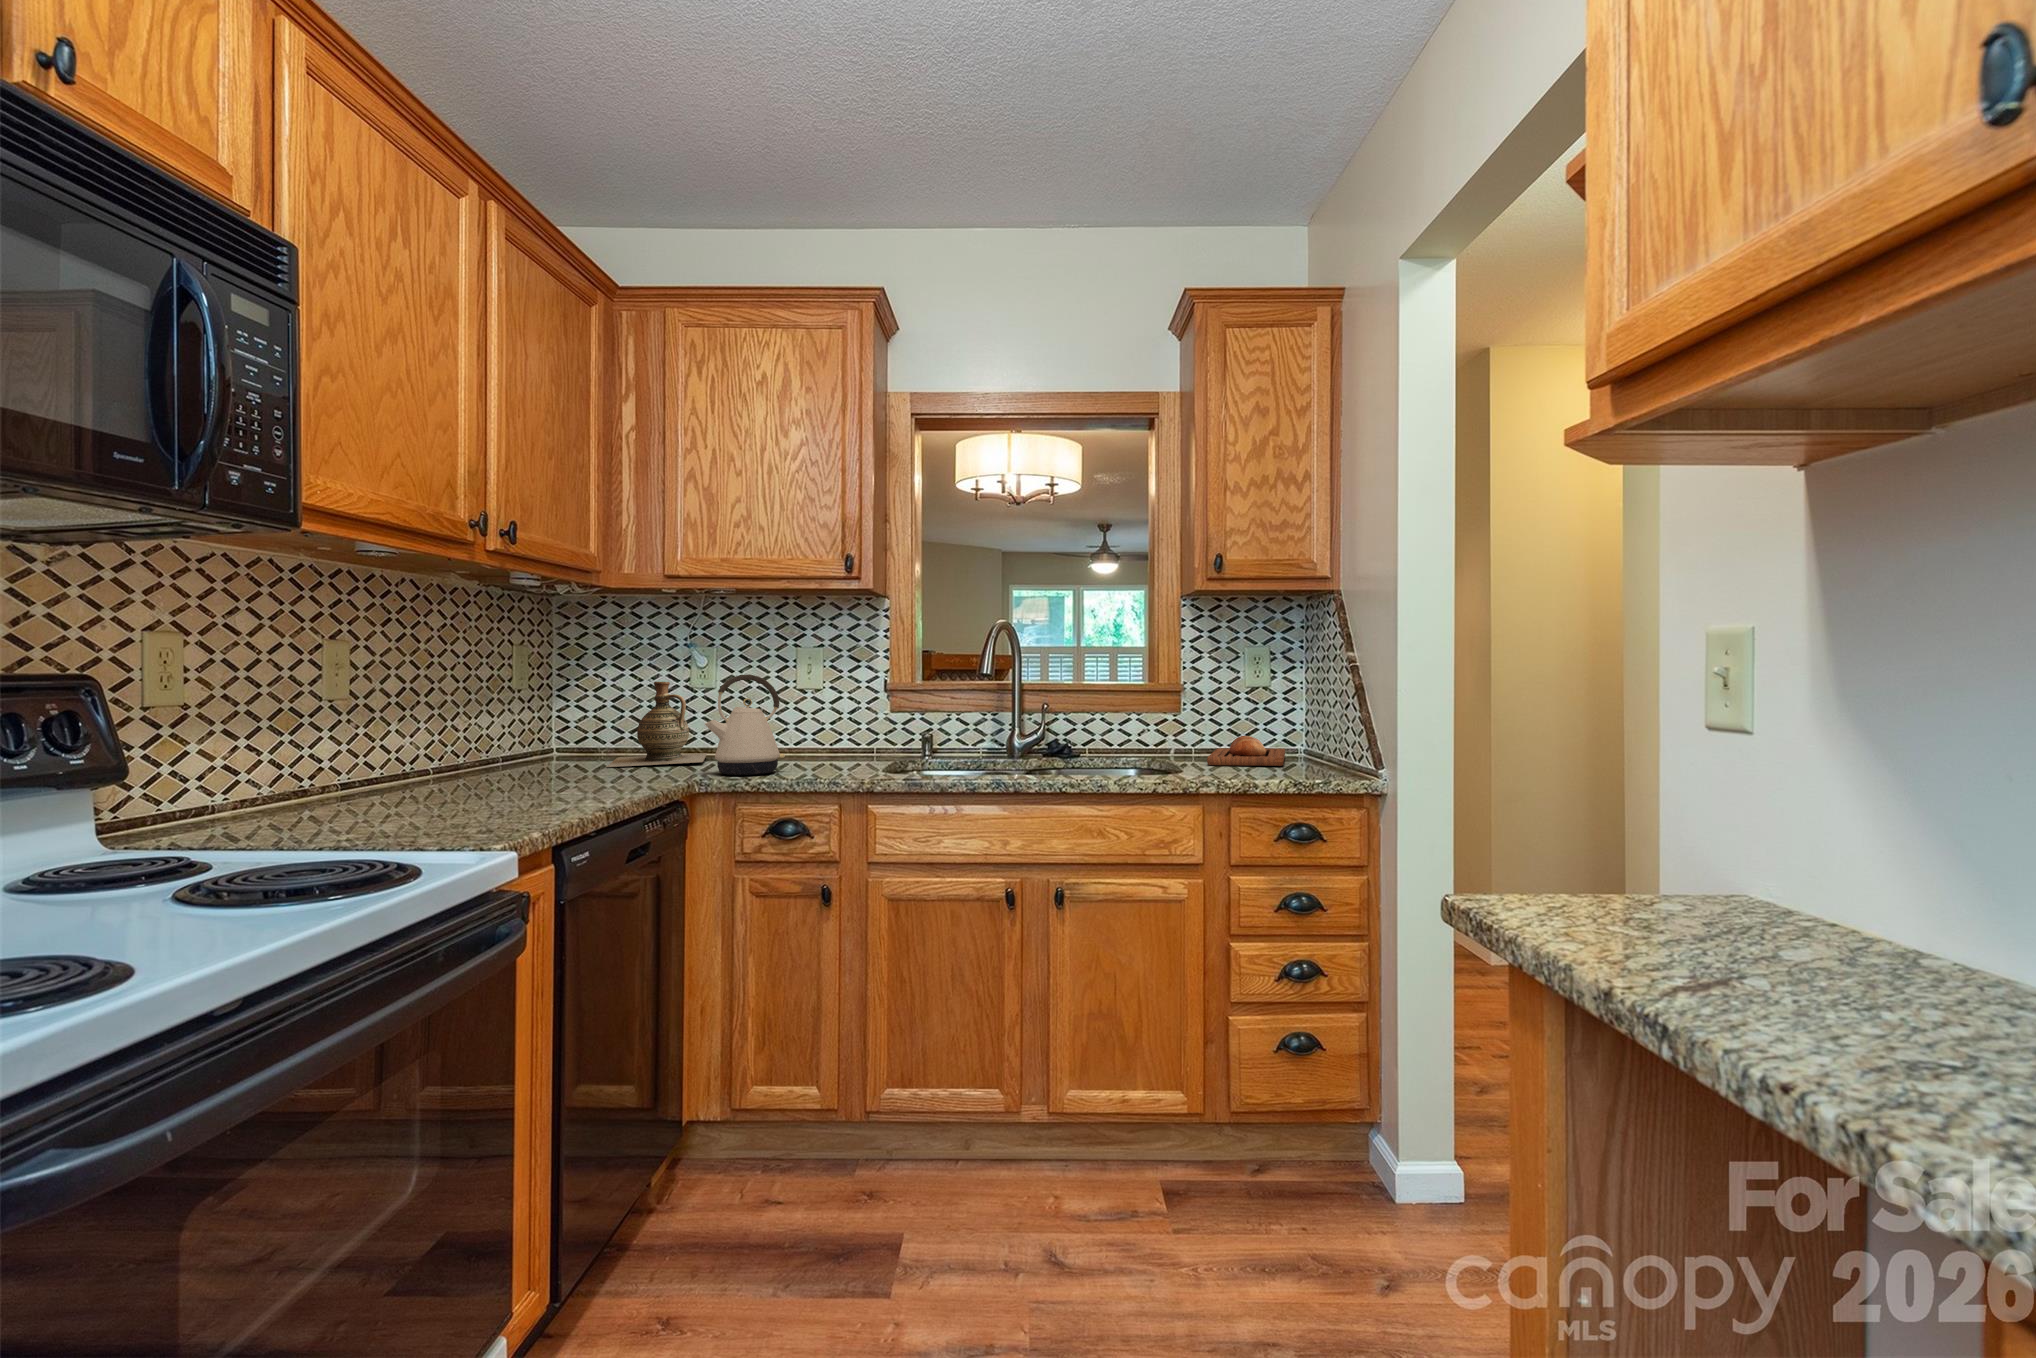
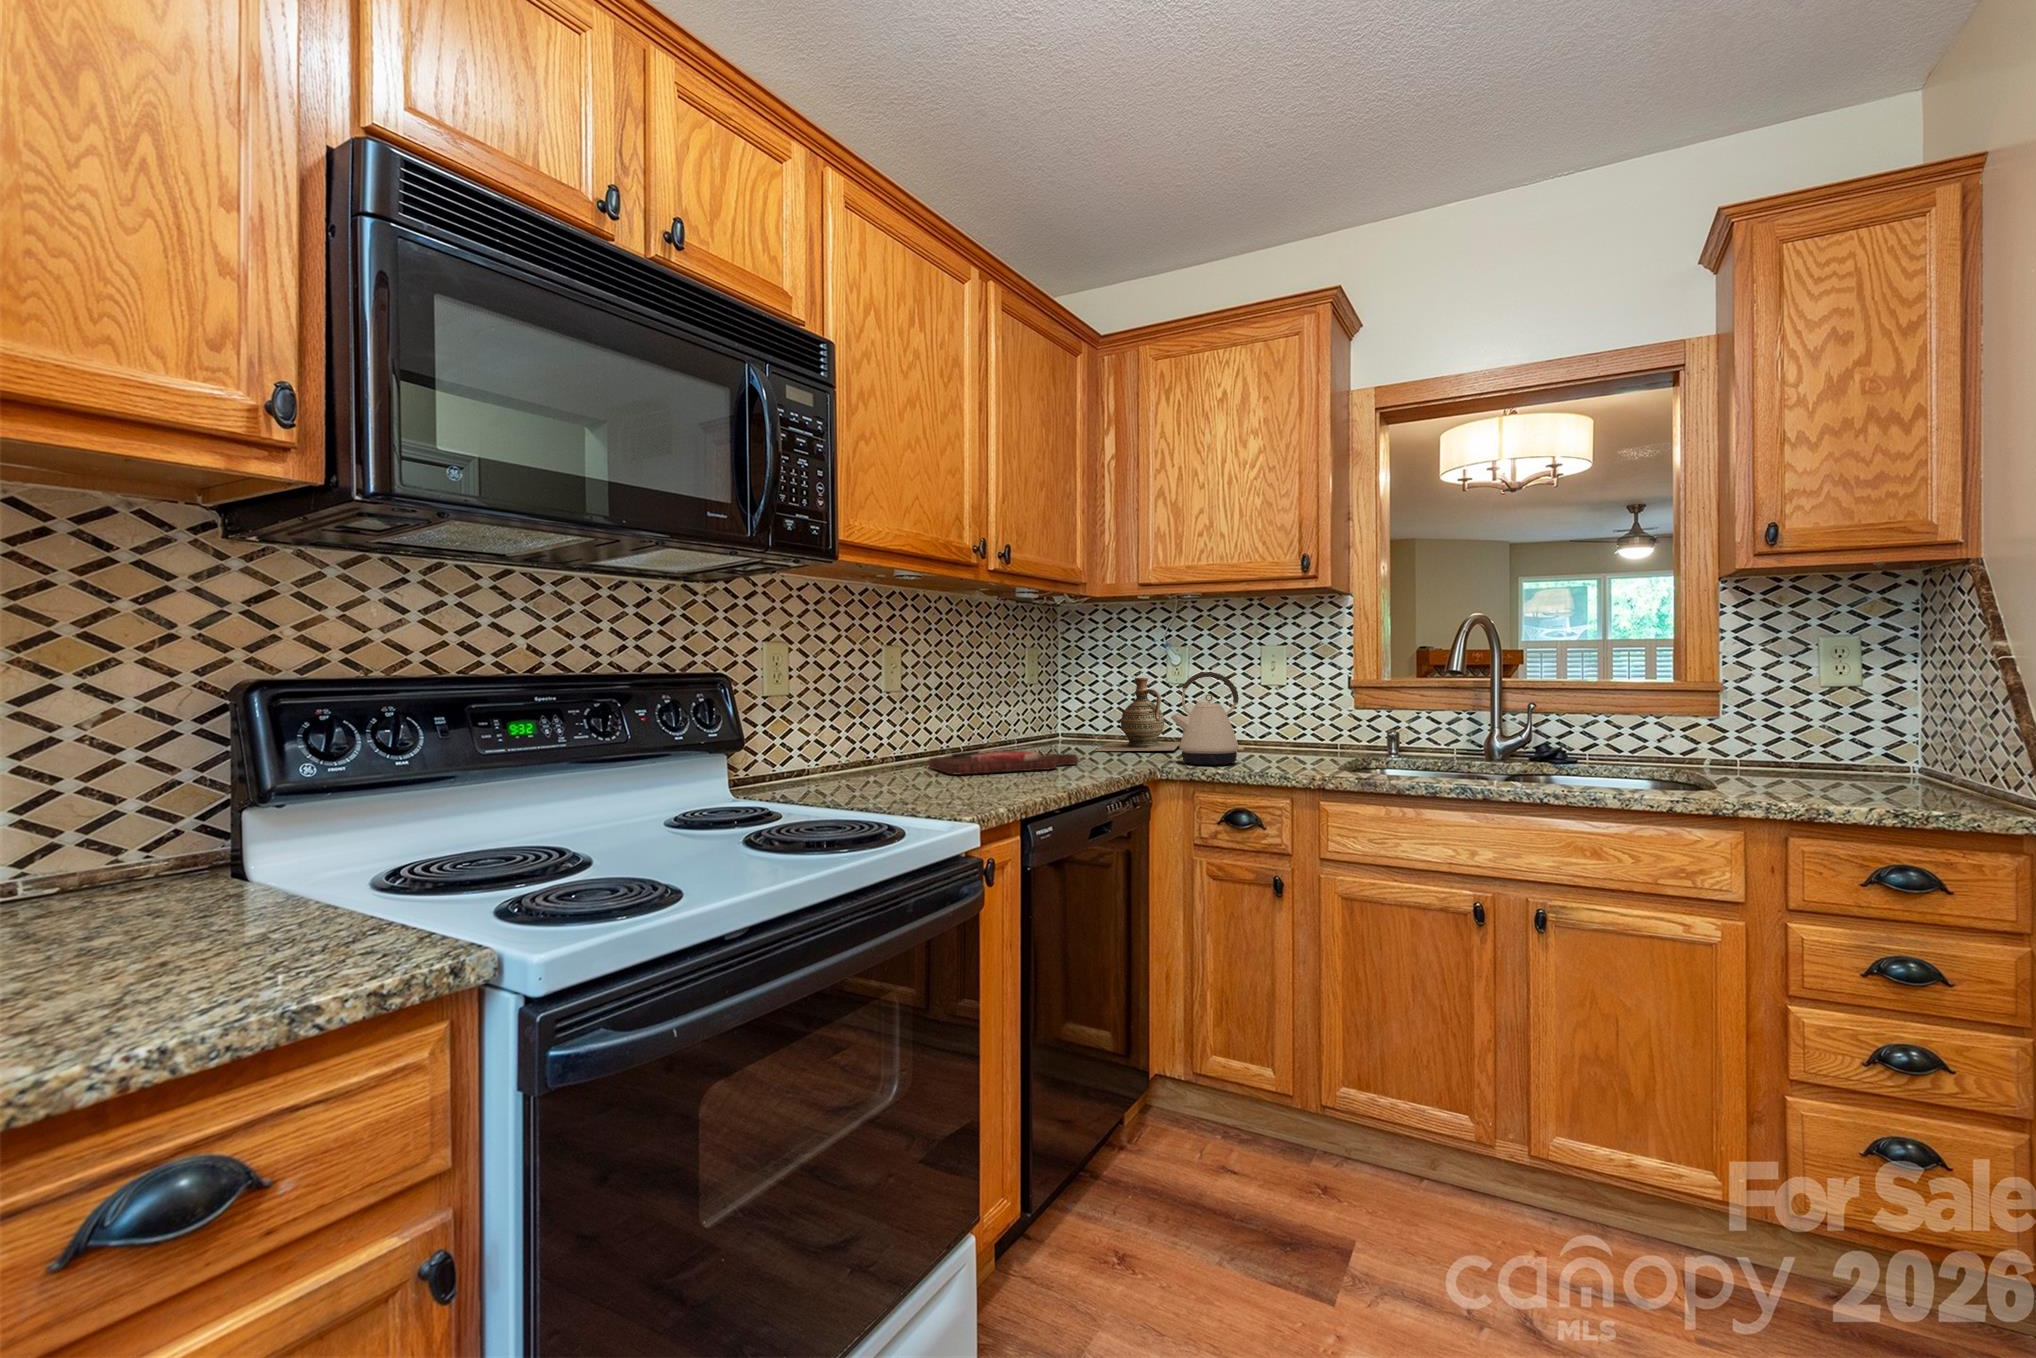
bread loaf: present [1207,736,1285,766] -> none [1756,748,1887,790]
cutting board: none [391,763,596,801] -> present [928,746,1078,774]

